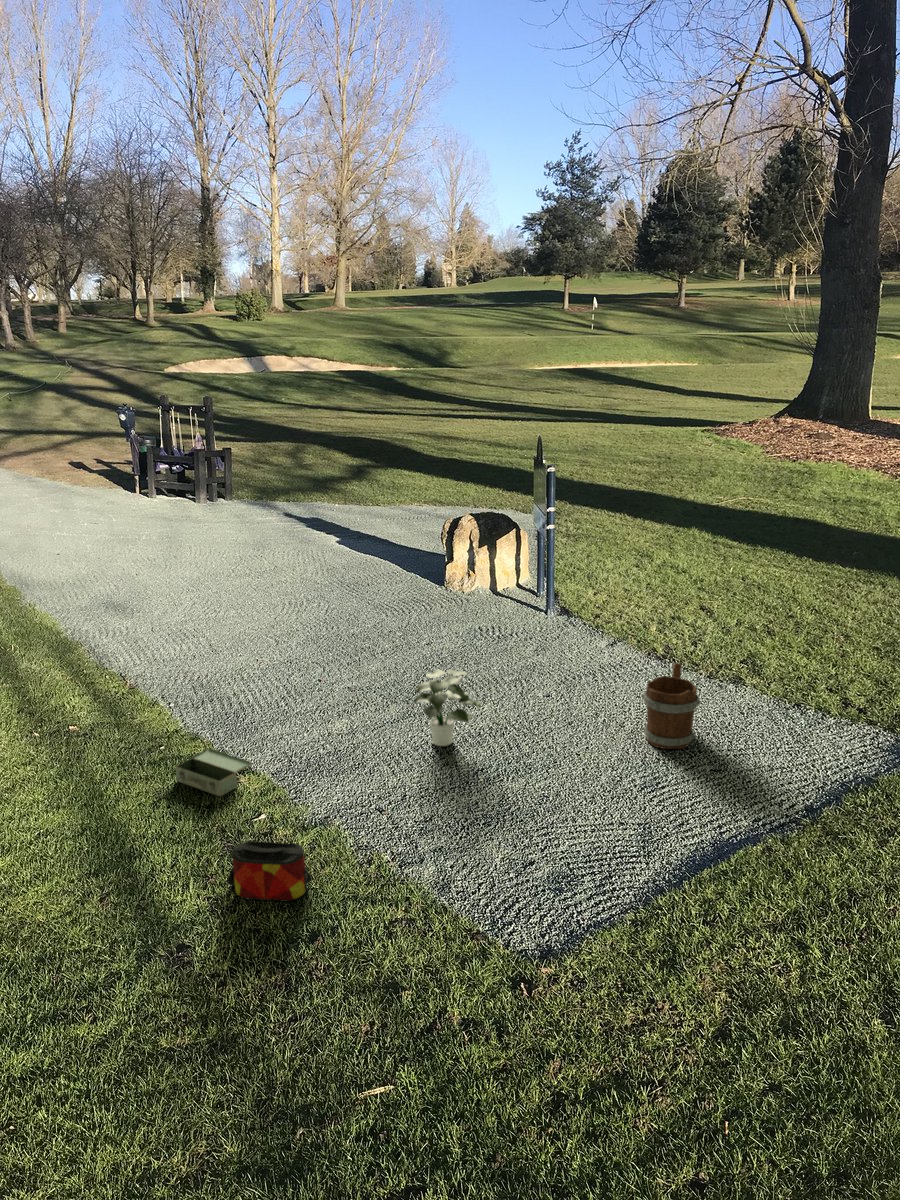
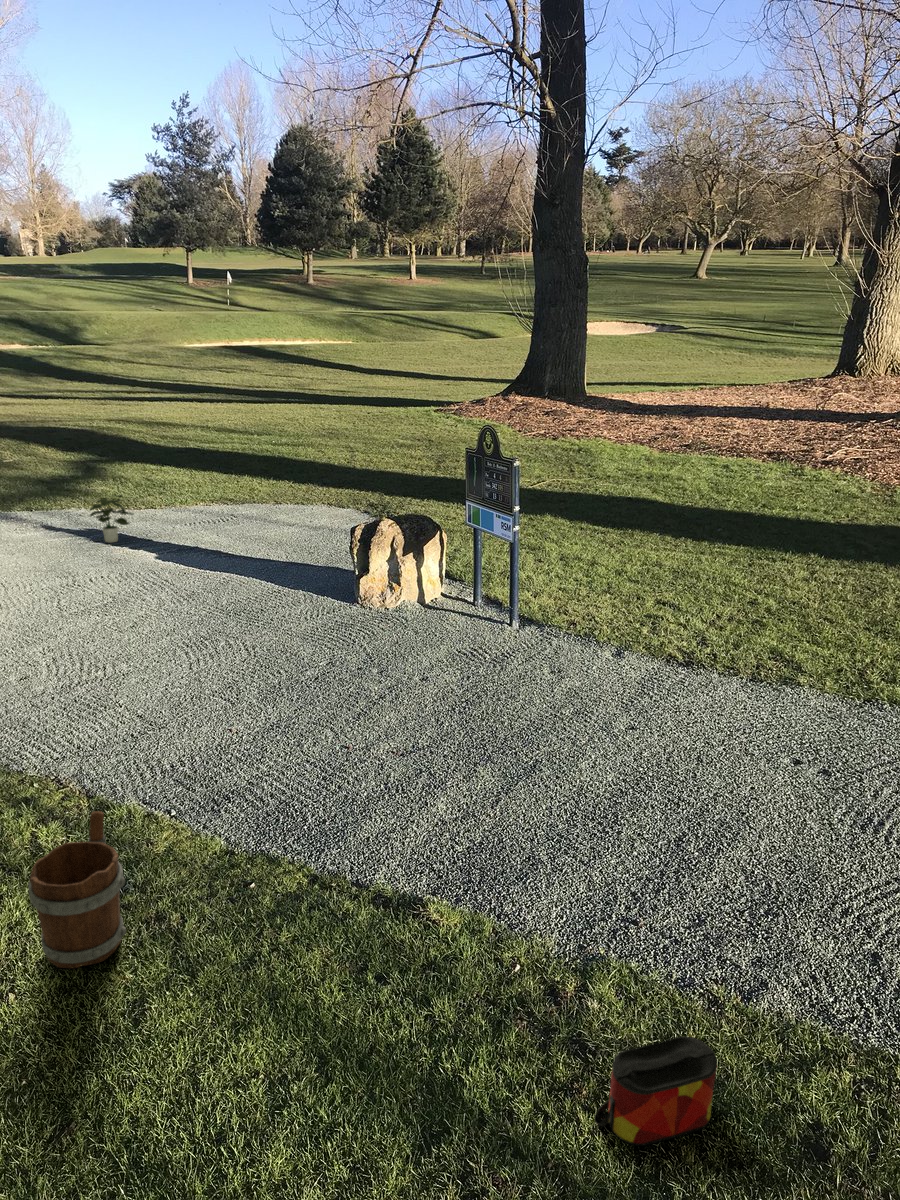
bucket: present [642,663,700,749] -> present [28,811,126,968]
potted plant: present [414,670,482,746] -> present [90,495,134,543]
toolbox: present [175,749,251,796] -> none [325,898,429,972]

